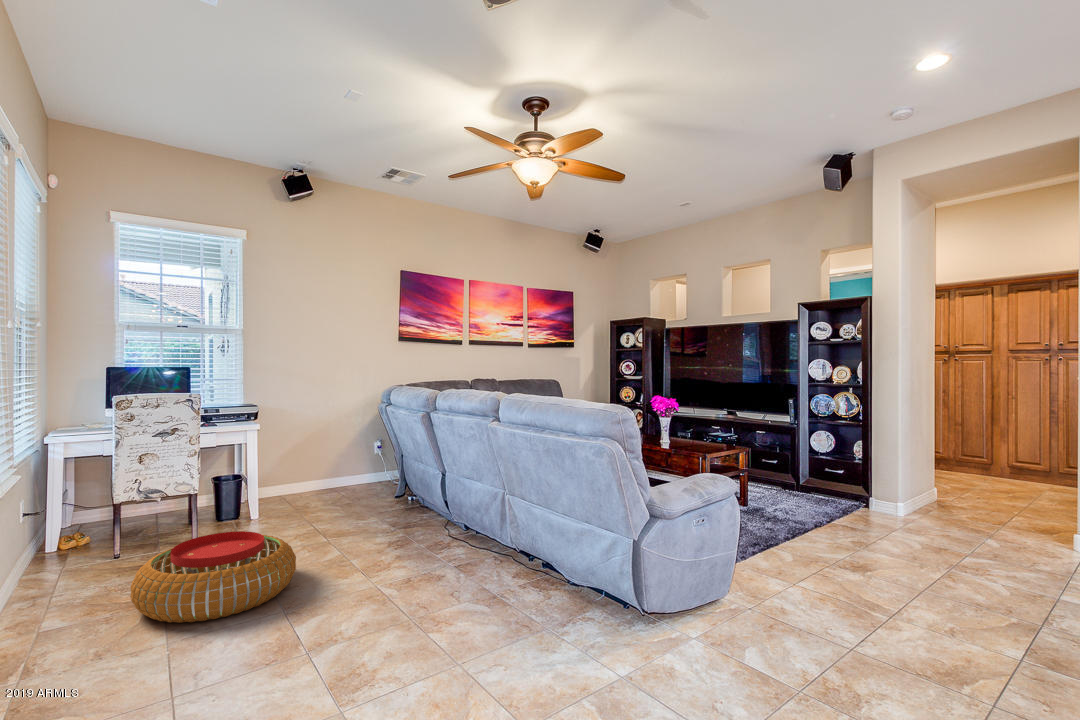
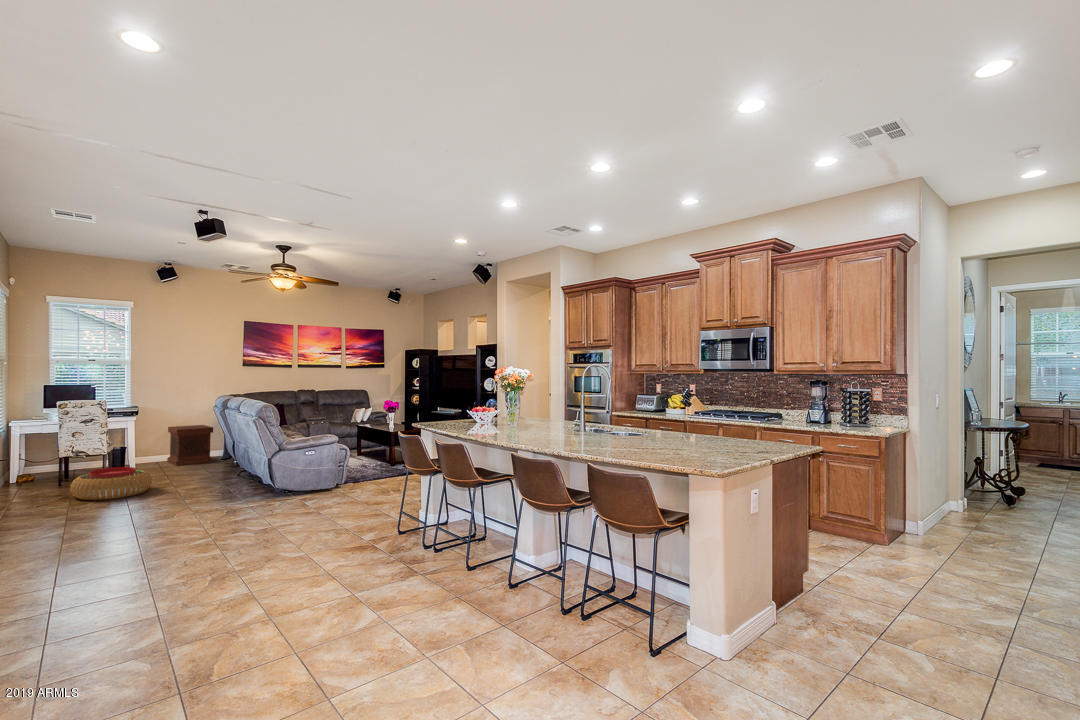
side table: none [296,434,367,505] -> present [167,425,213,466]

